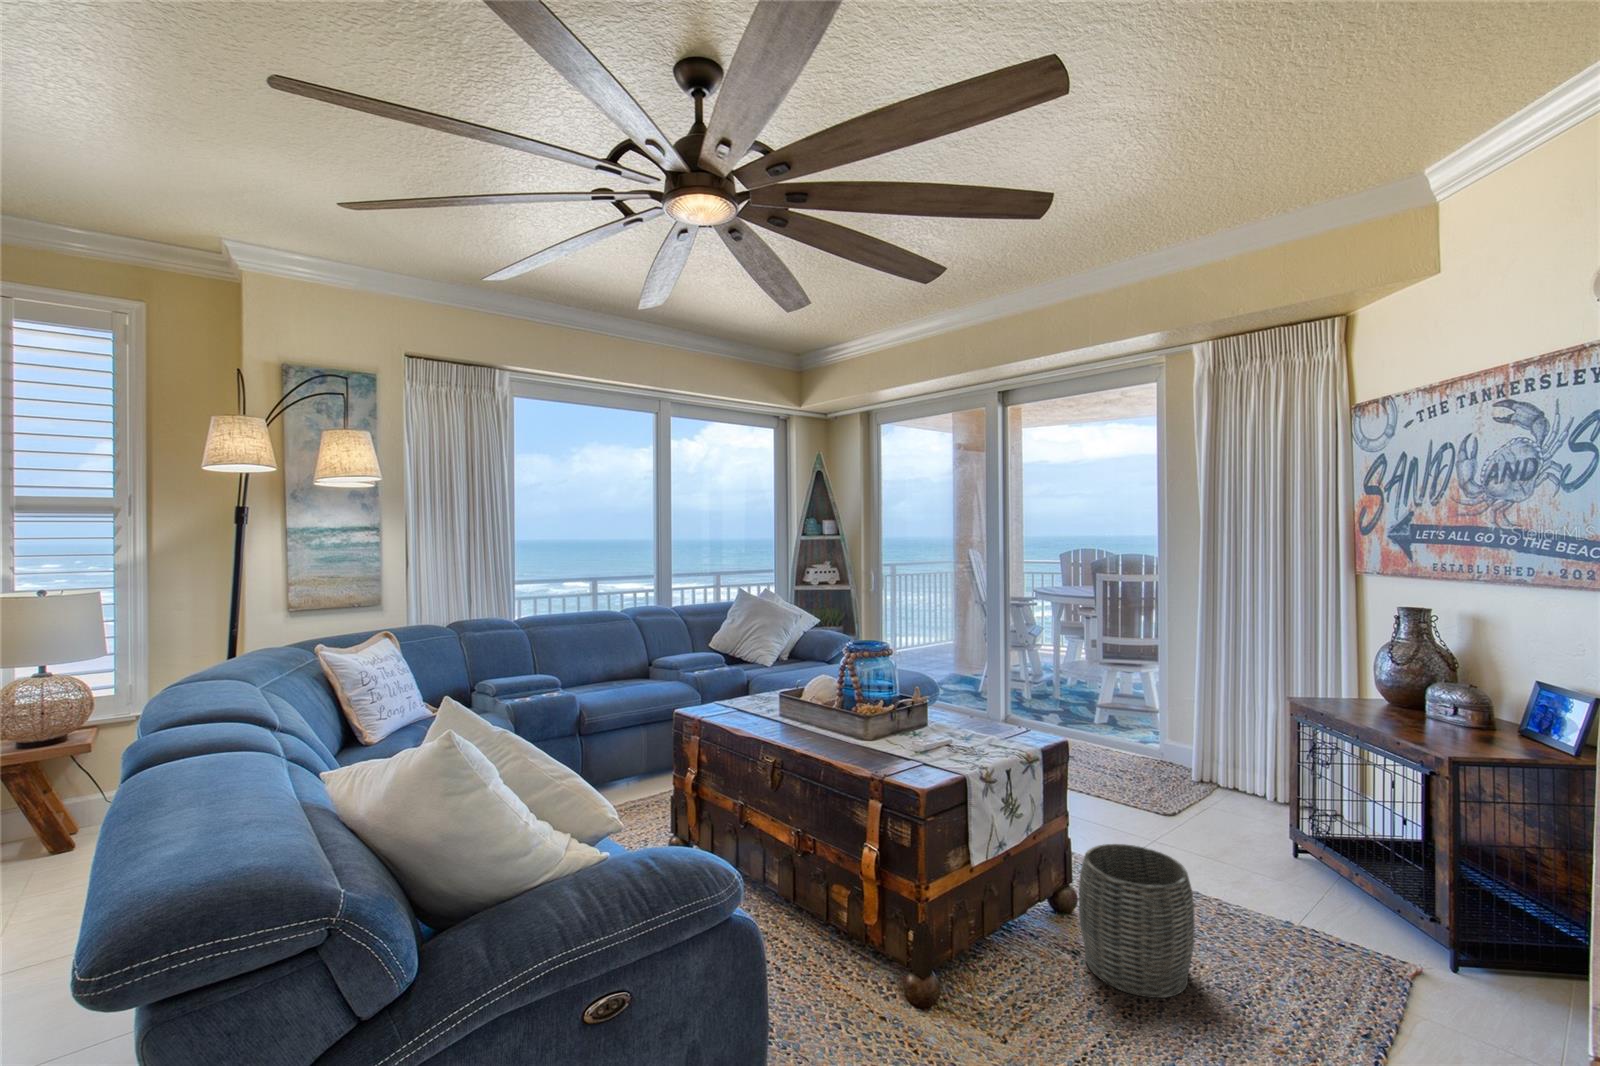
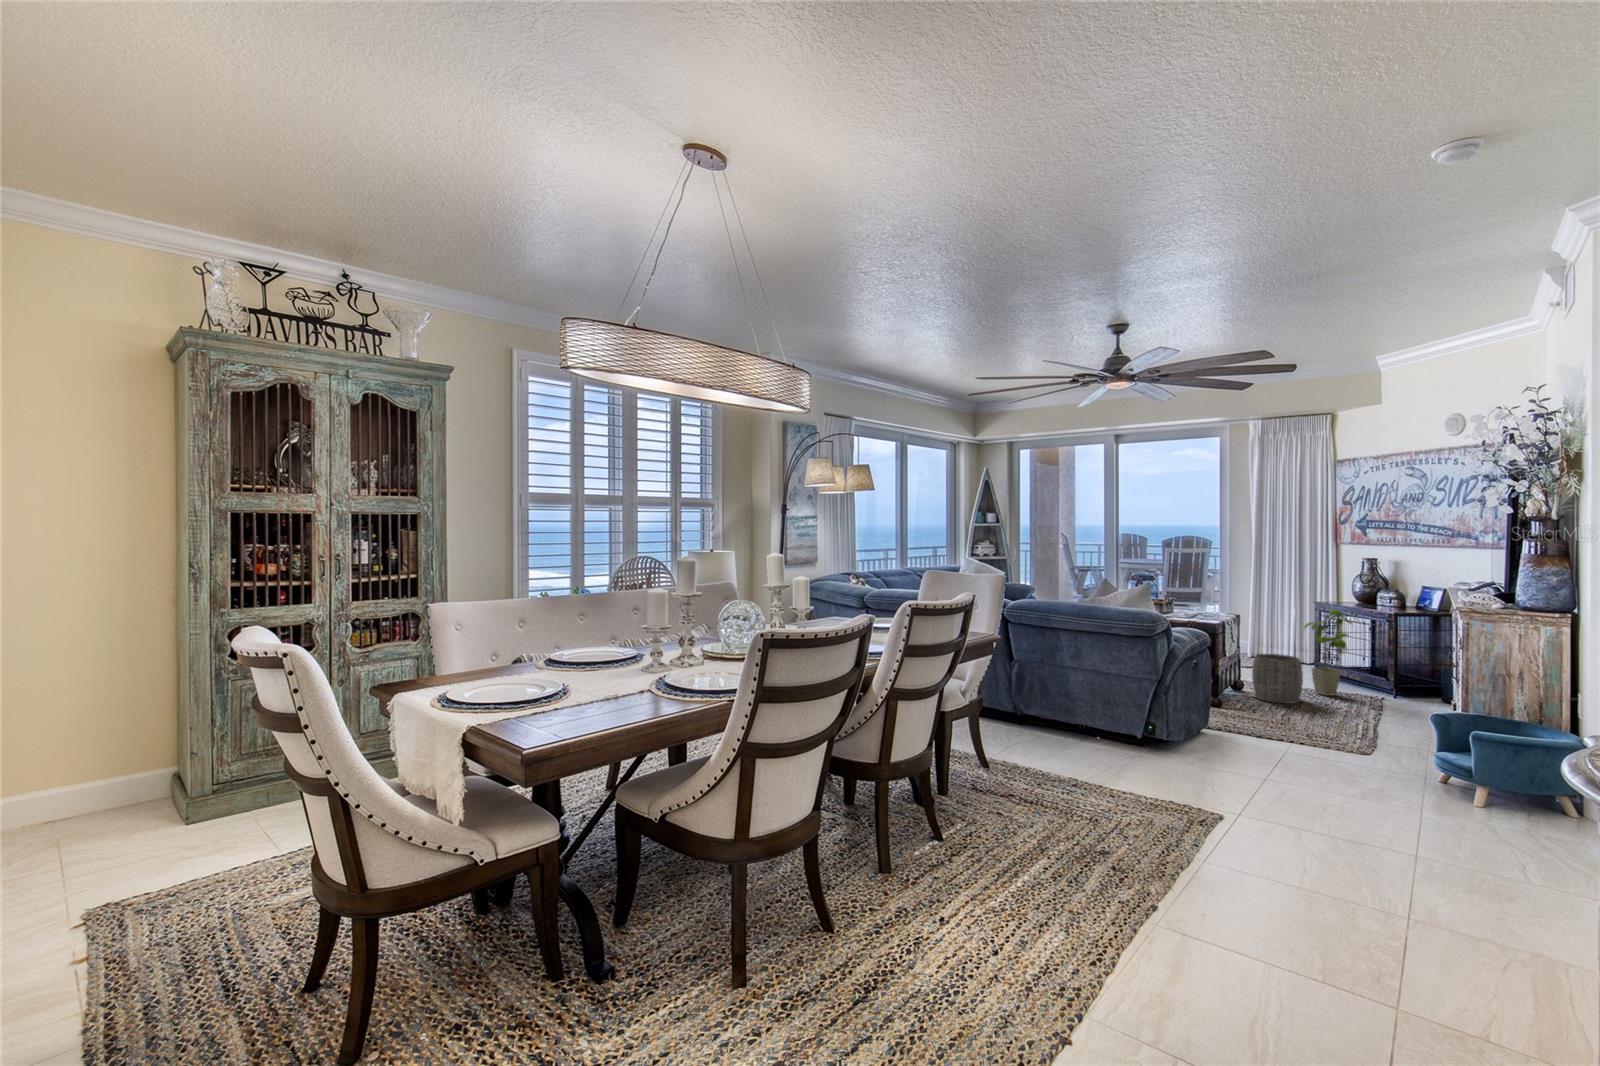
house plant: none [1220,742,1353,959] -> present [1304,609,1352,696]

